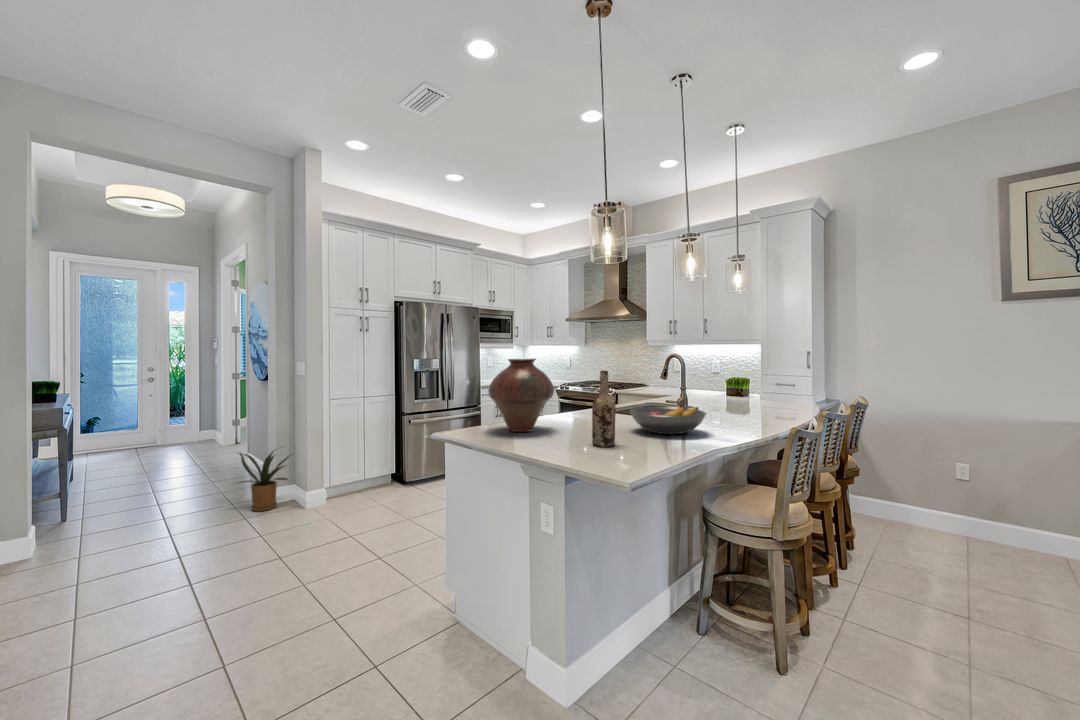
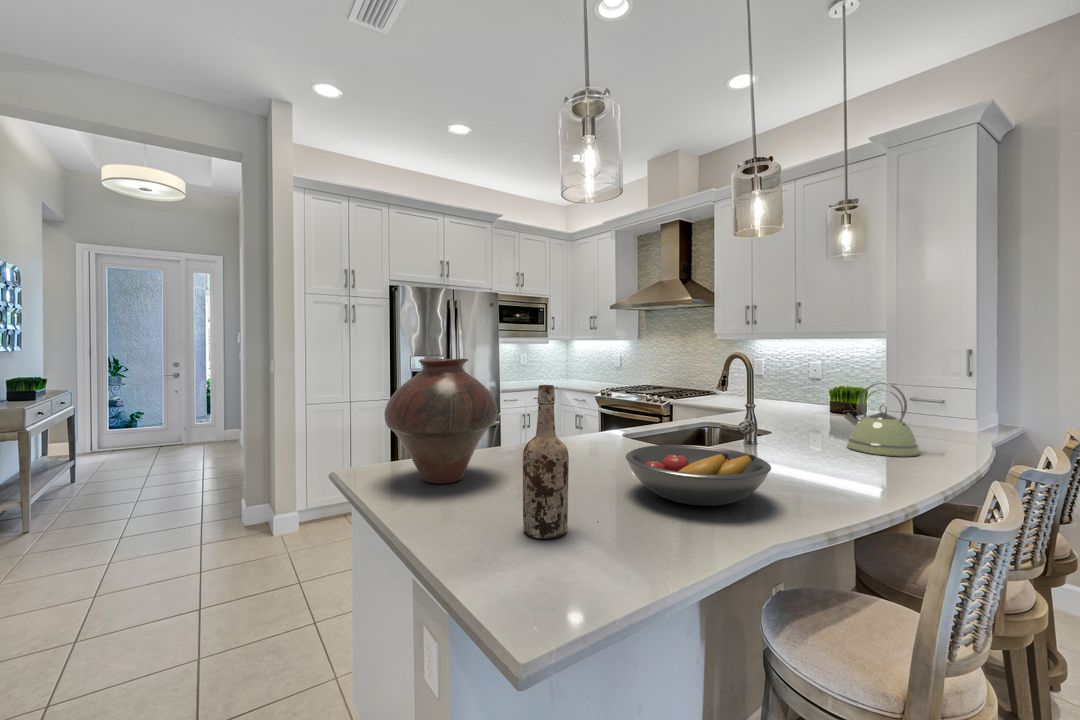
kettle: none [738,372,779,414] -> present [844,383,920,457]
house plant: present [238,451,292,511] -> none [192,460,266,537]

